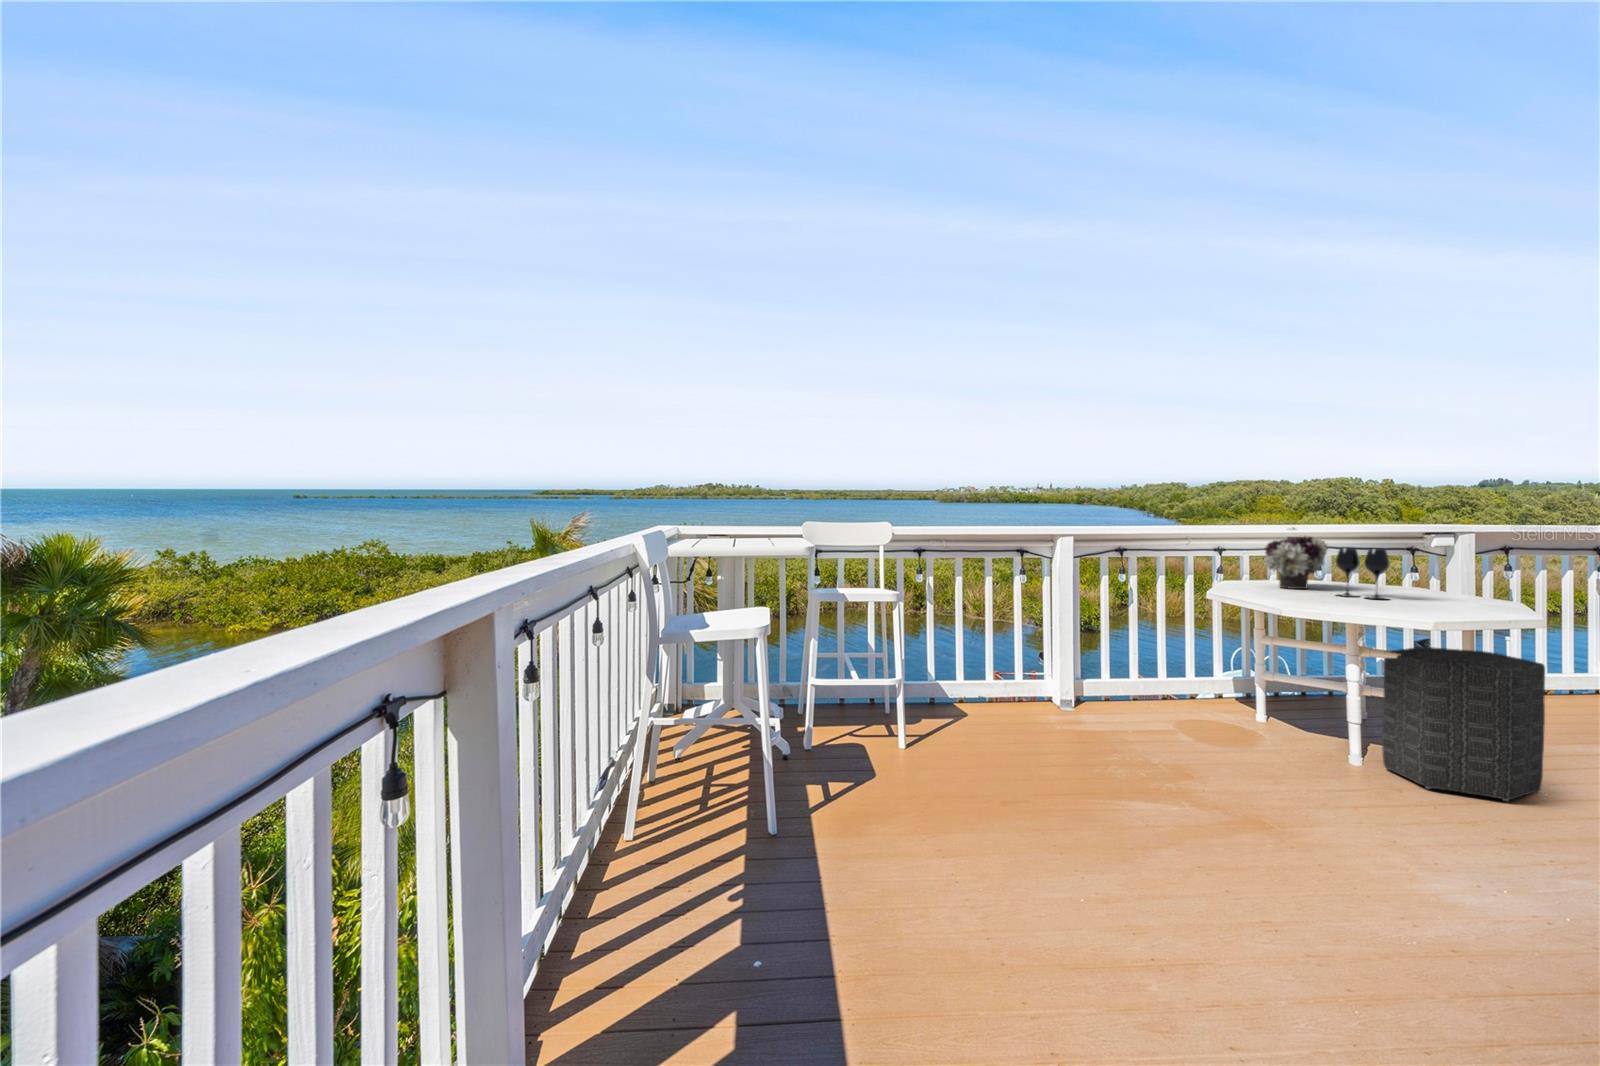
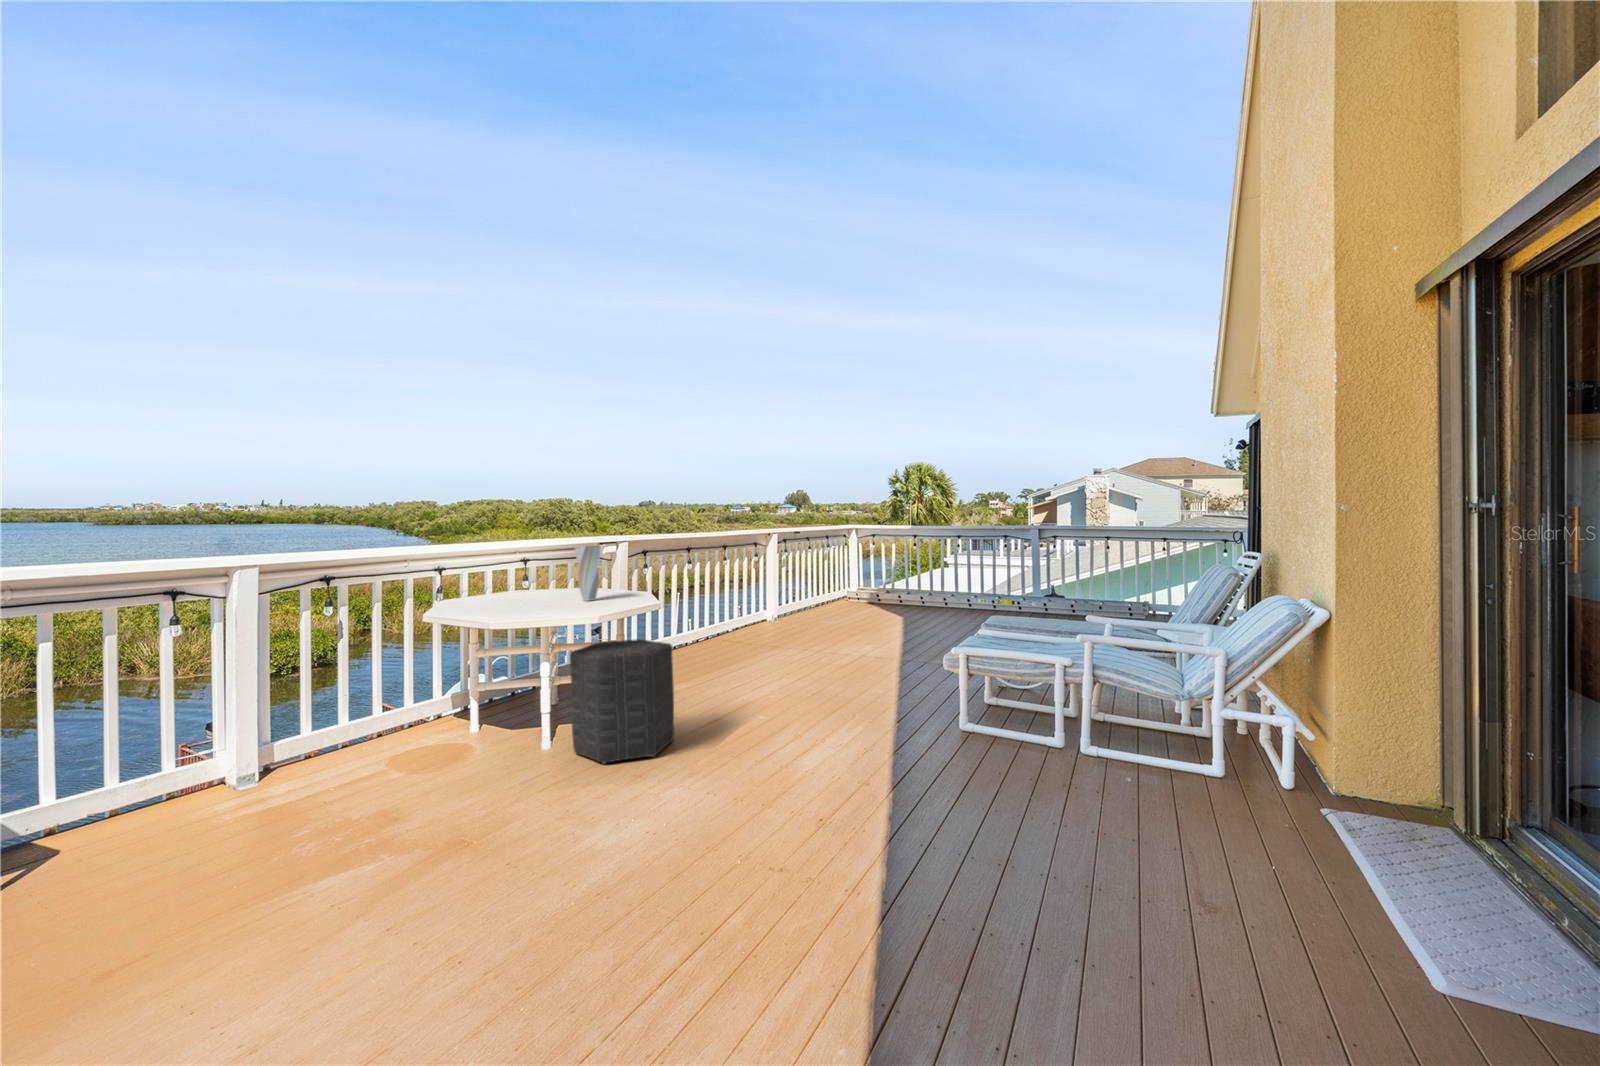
flower arrangement: present [1264,527,1328,589] -> none [473,546,528,604]
vase: none [1392,530,1431,597] -> present [575,545,600,601]
wine glass: present [1336,548,1390,599] -> none [533,563,574,607]

